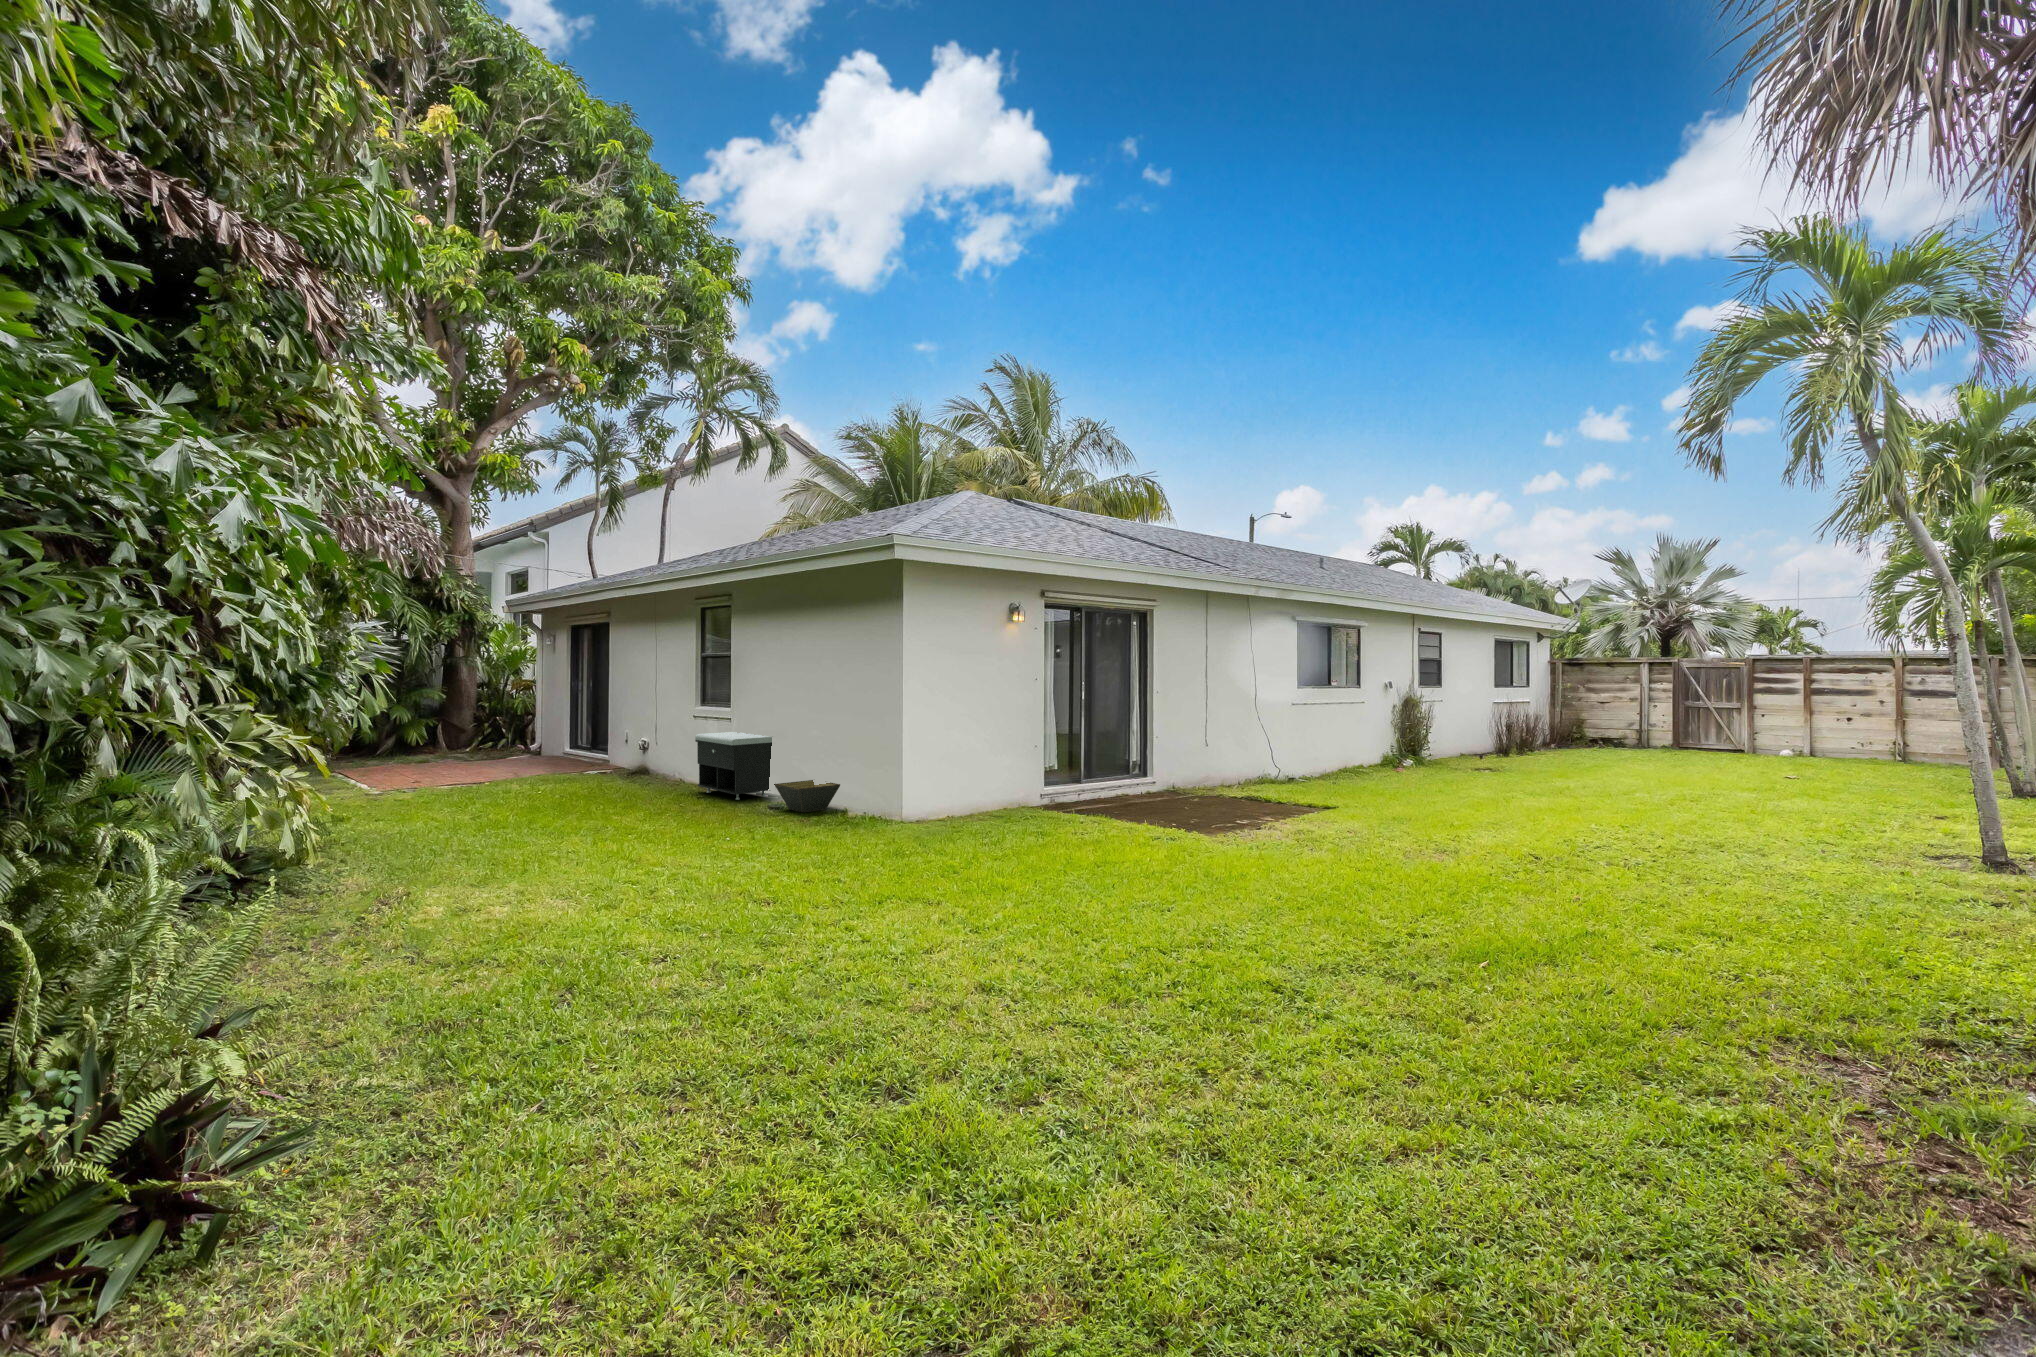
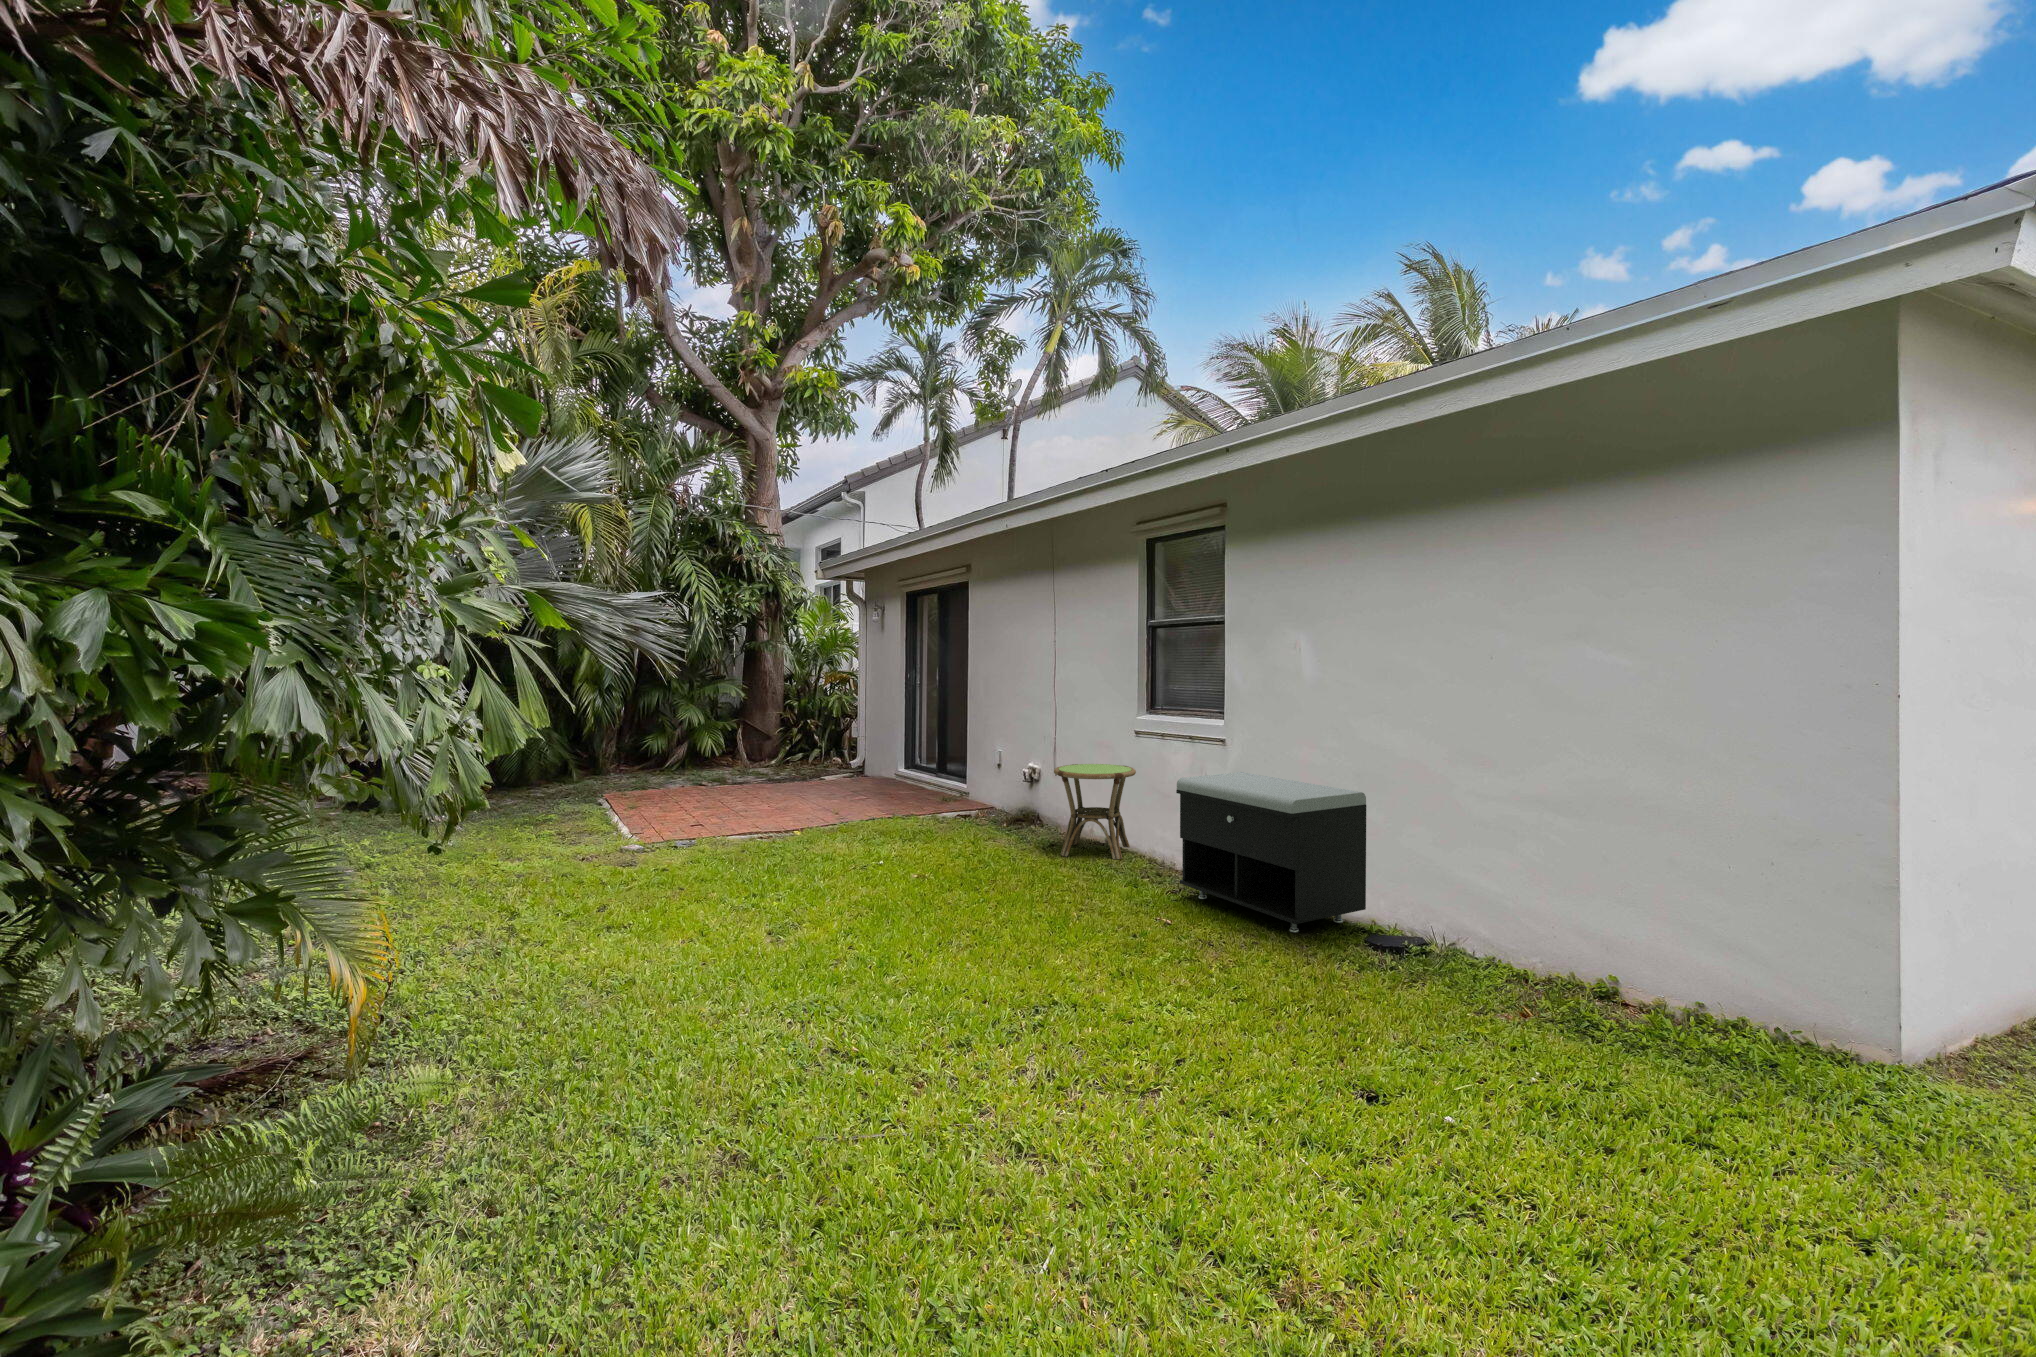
side table: none [646,733,695,783] -> present [1054,764,1136,859]
basket: present [775,780,840,813] -> none [1448,912,1643,1020]

